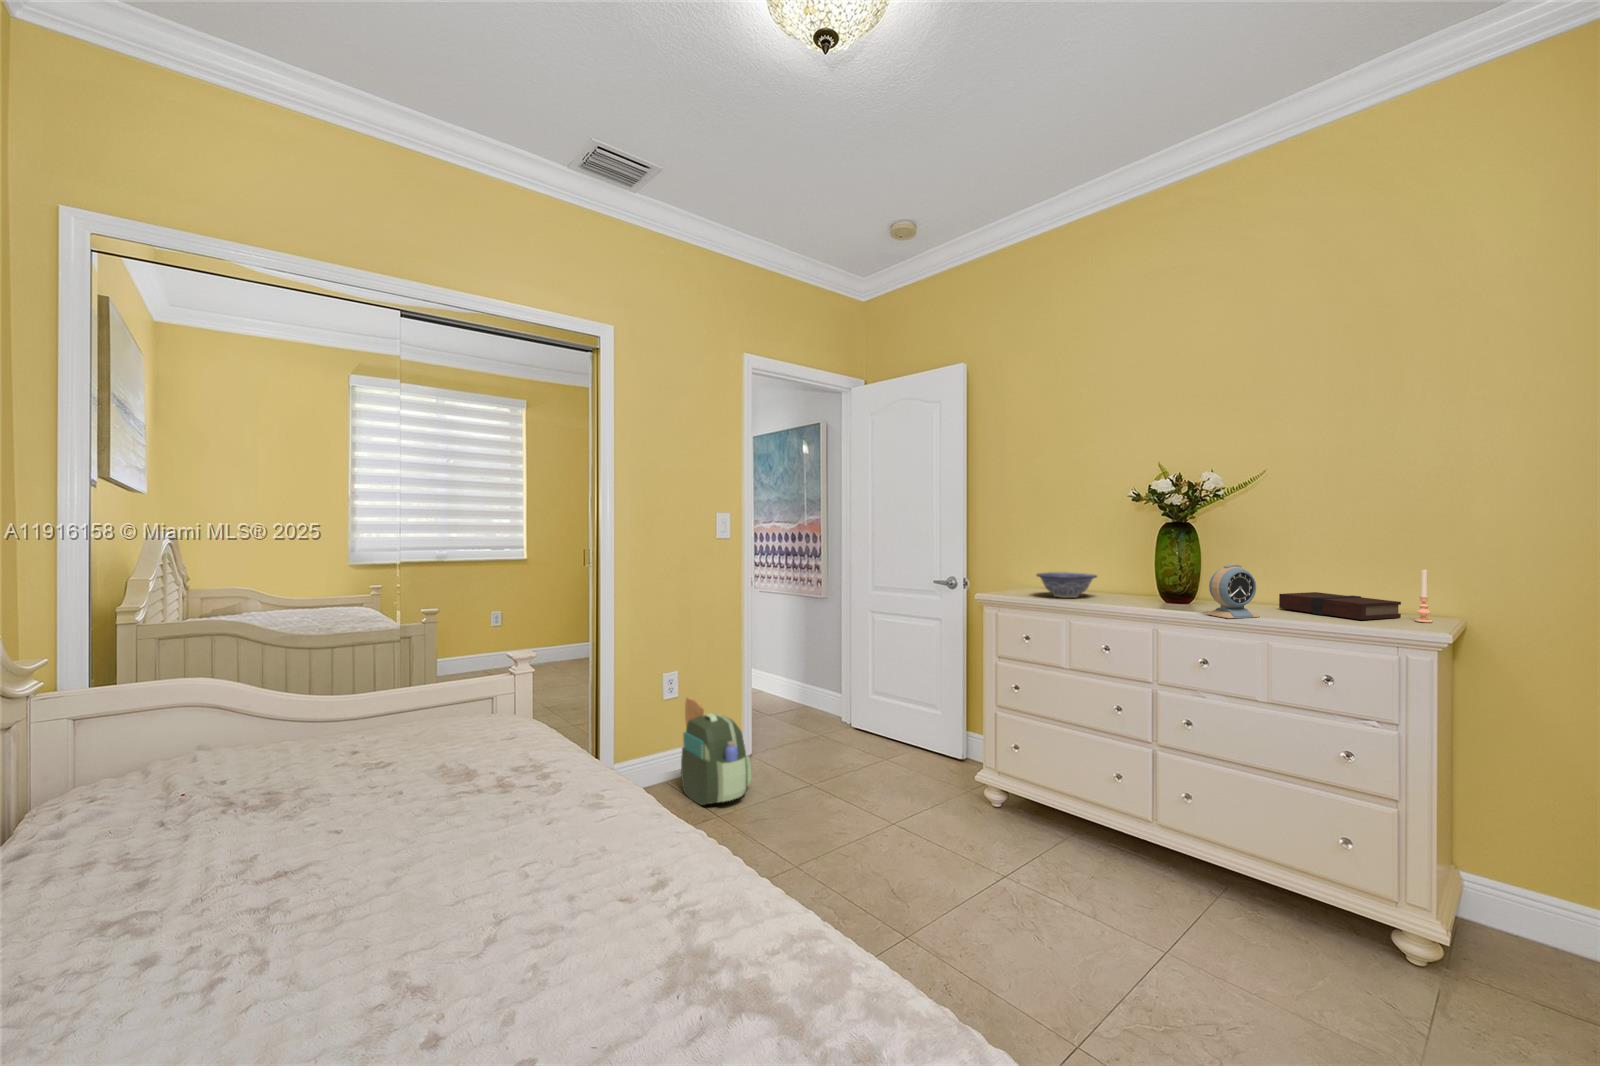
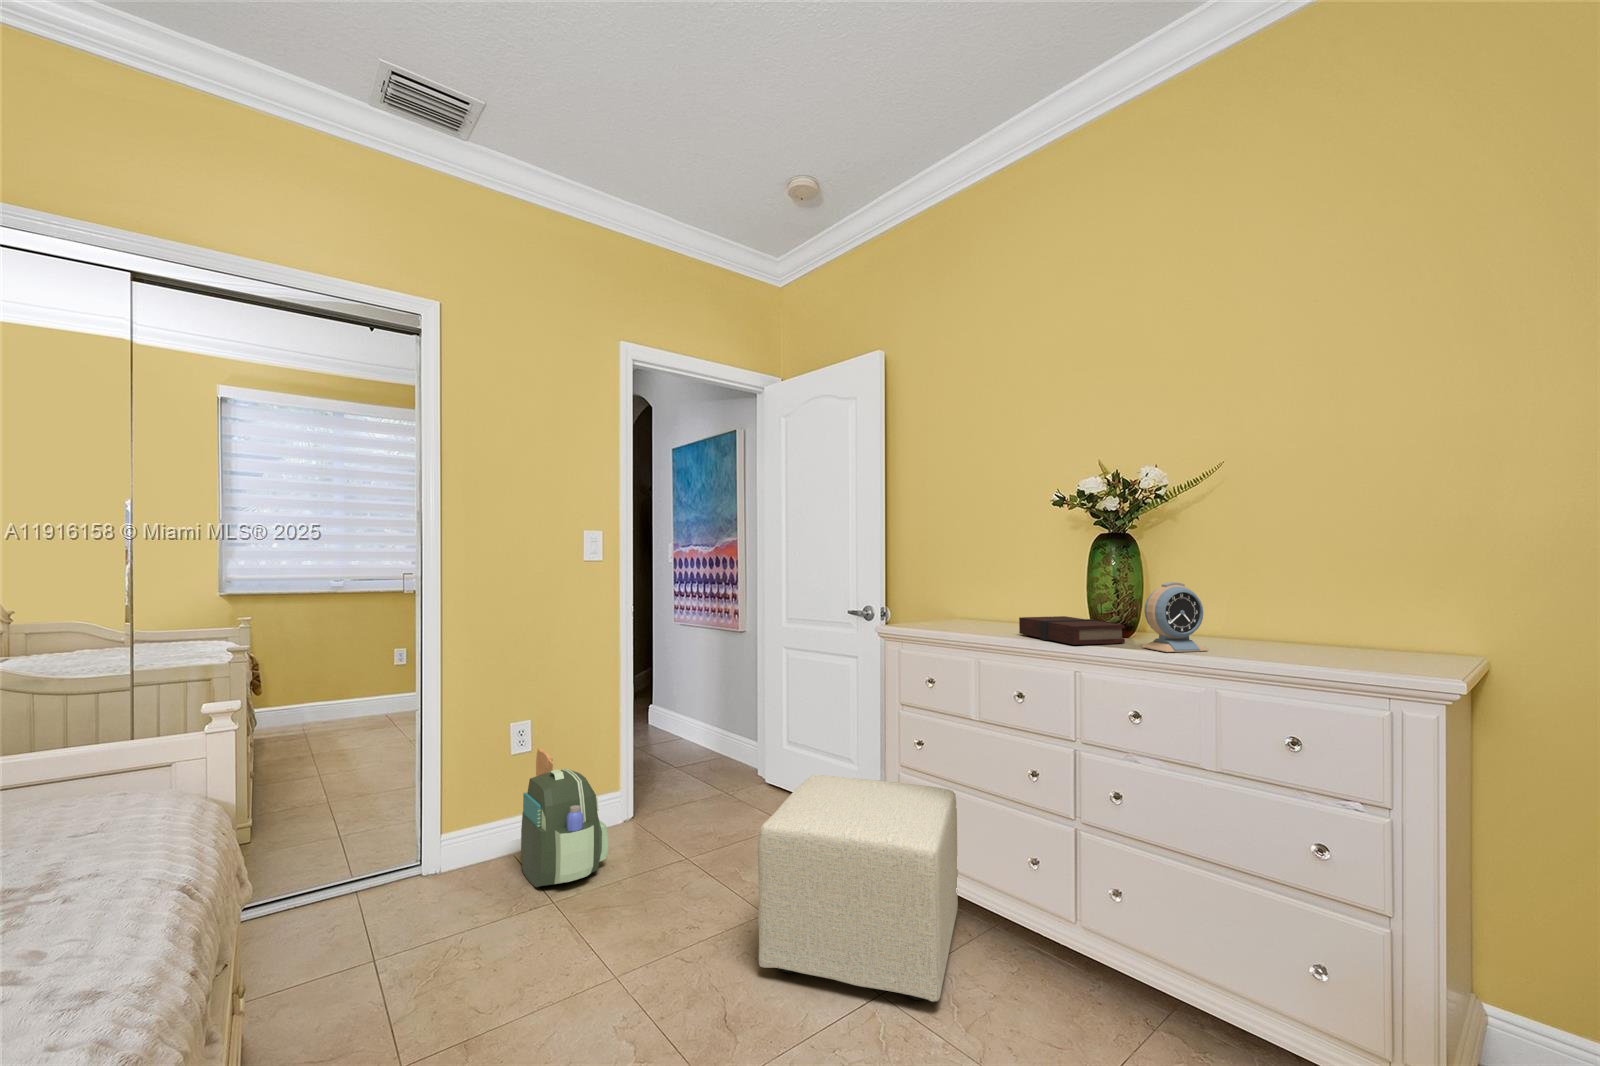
candle: present [1415,570,1433,622] -> none [1408,587,1431,659]
decorative bowl: present [1037,572,1097,598] -> none [952,598,1025,629]
book: present [1279,592,1401,620] -> present [1019,616,1125,645]
ottoman: none [902,715,1049,879] -> present [758,775,958,1002]

